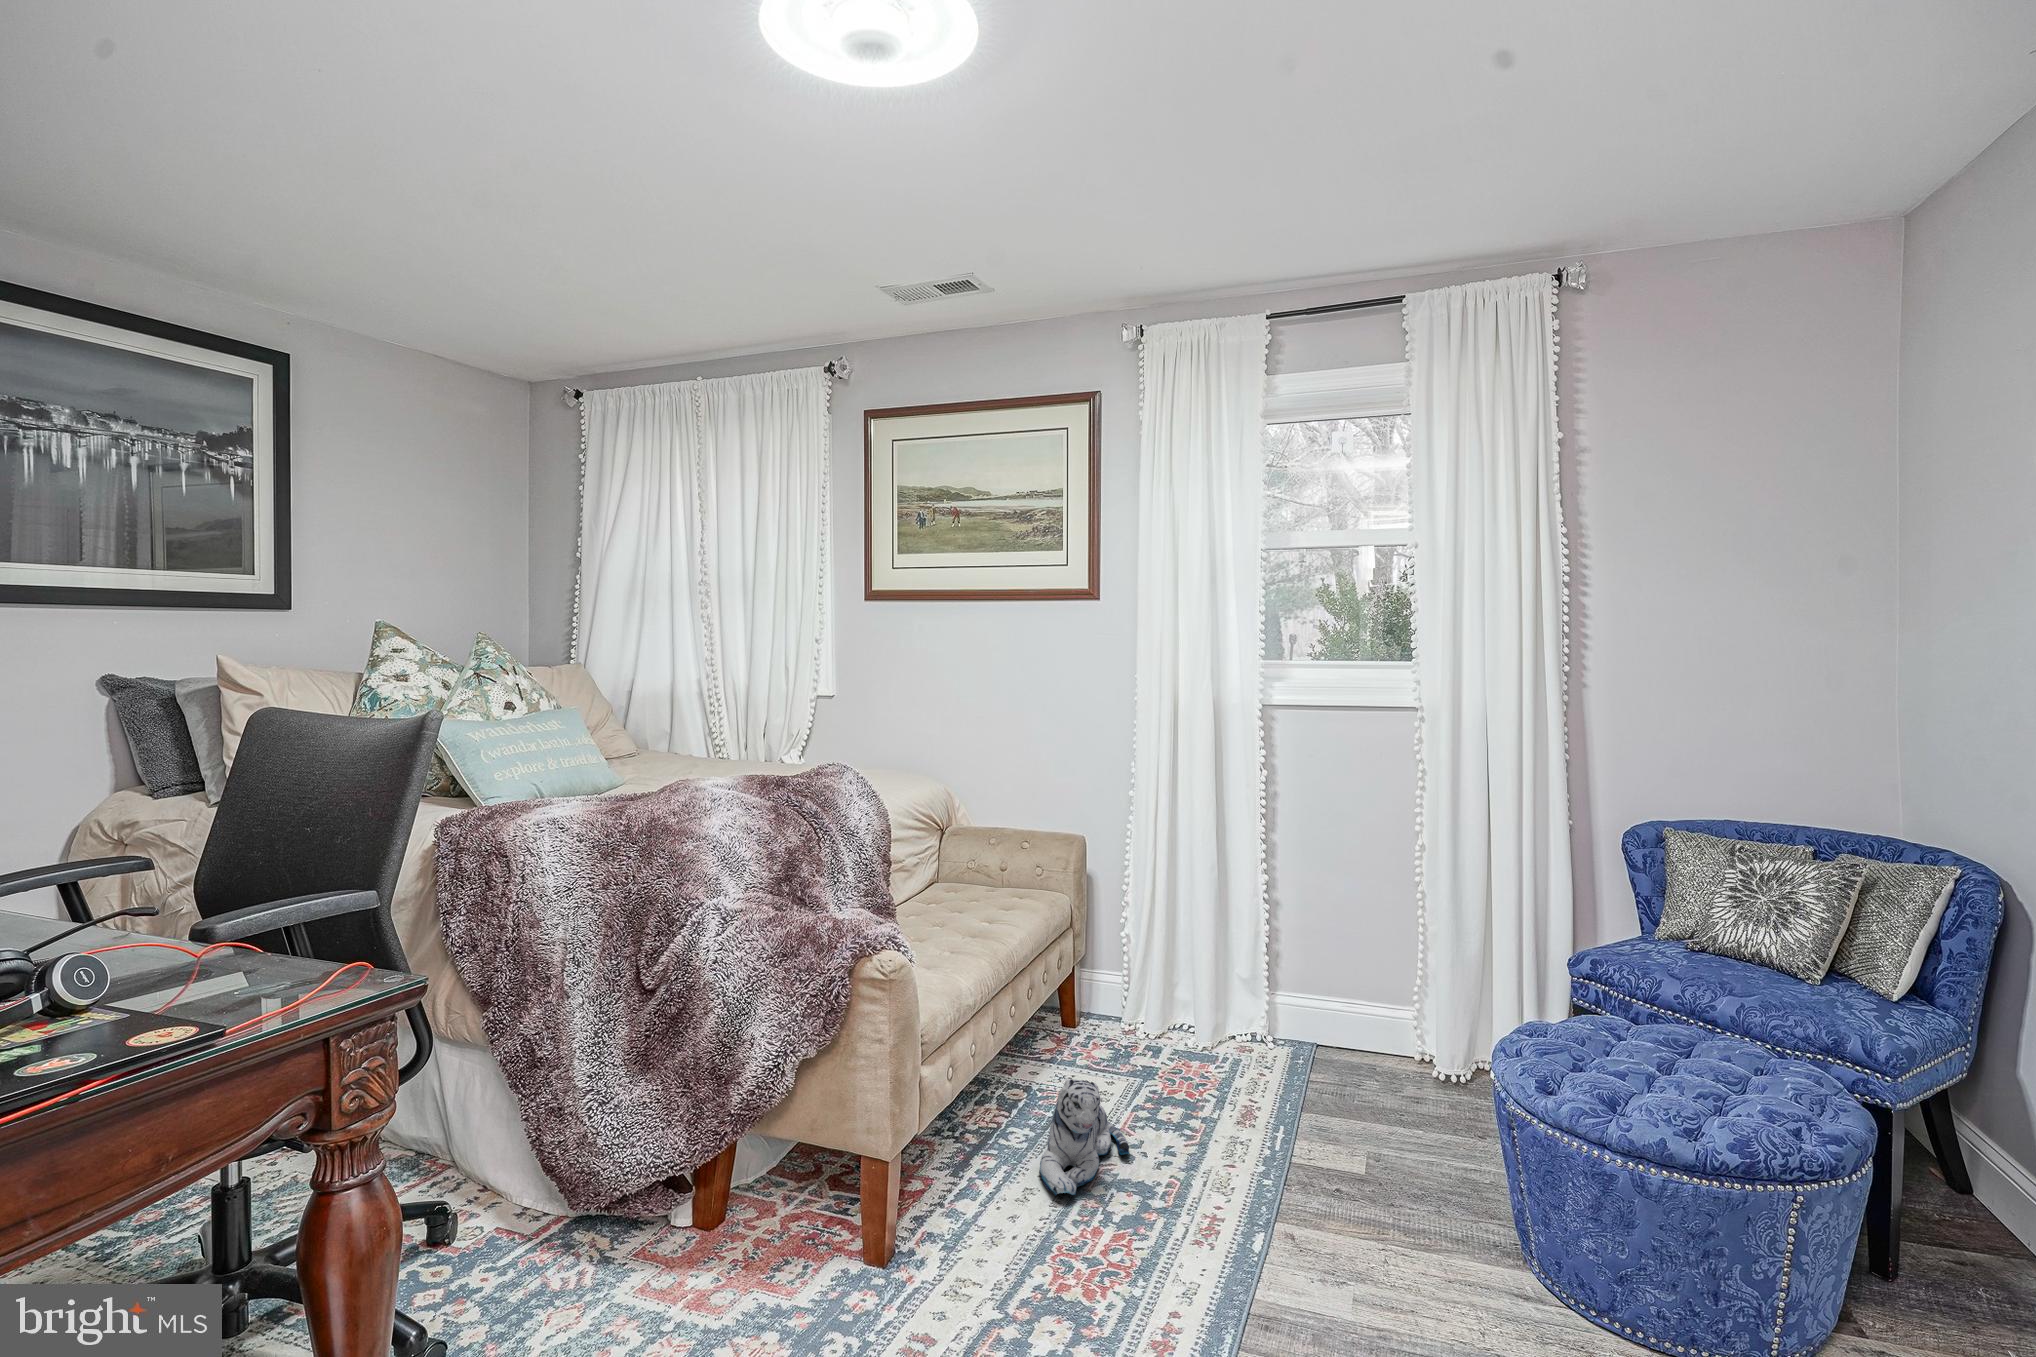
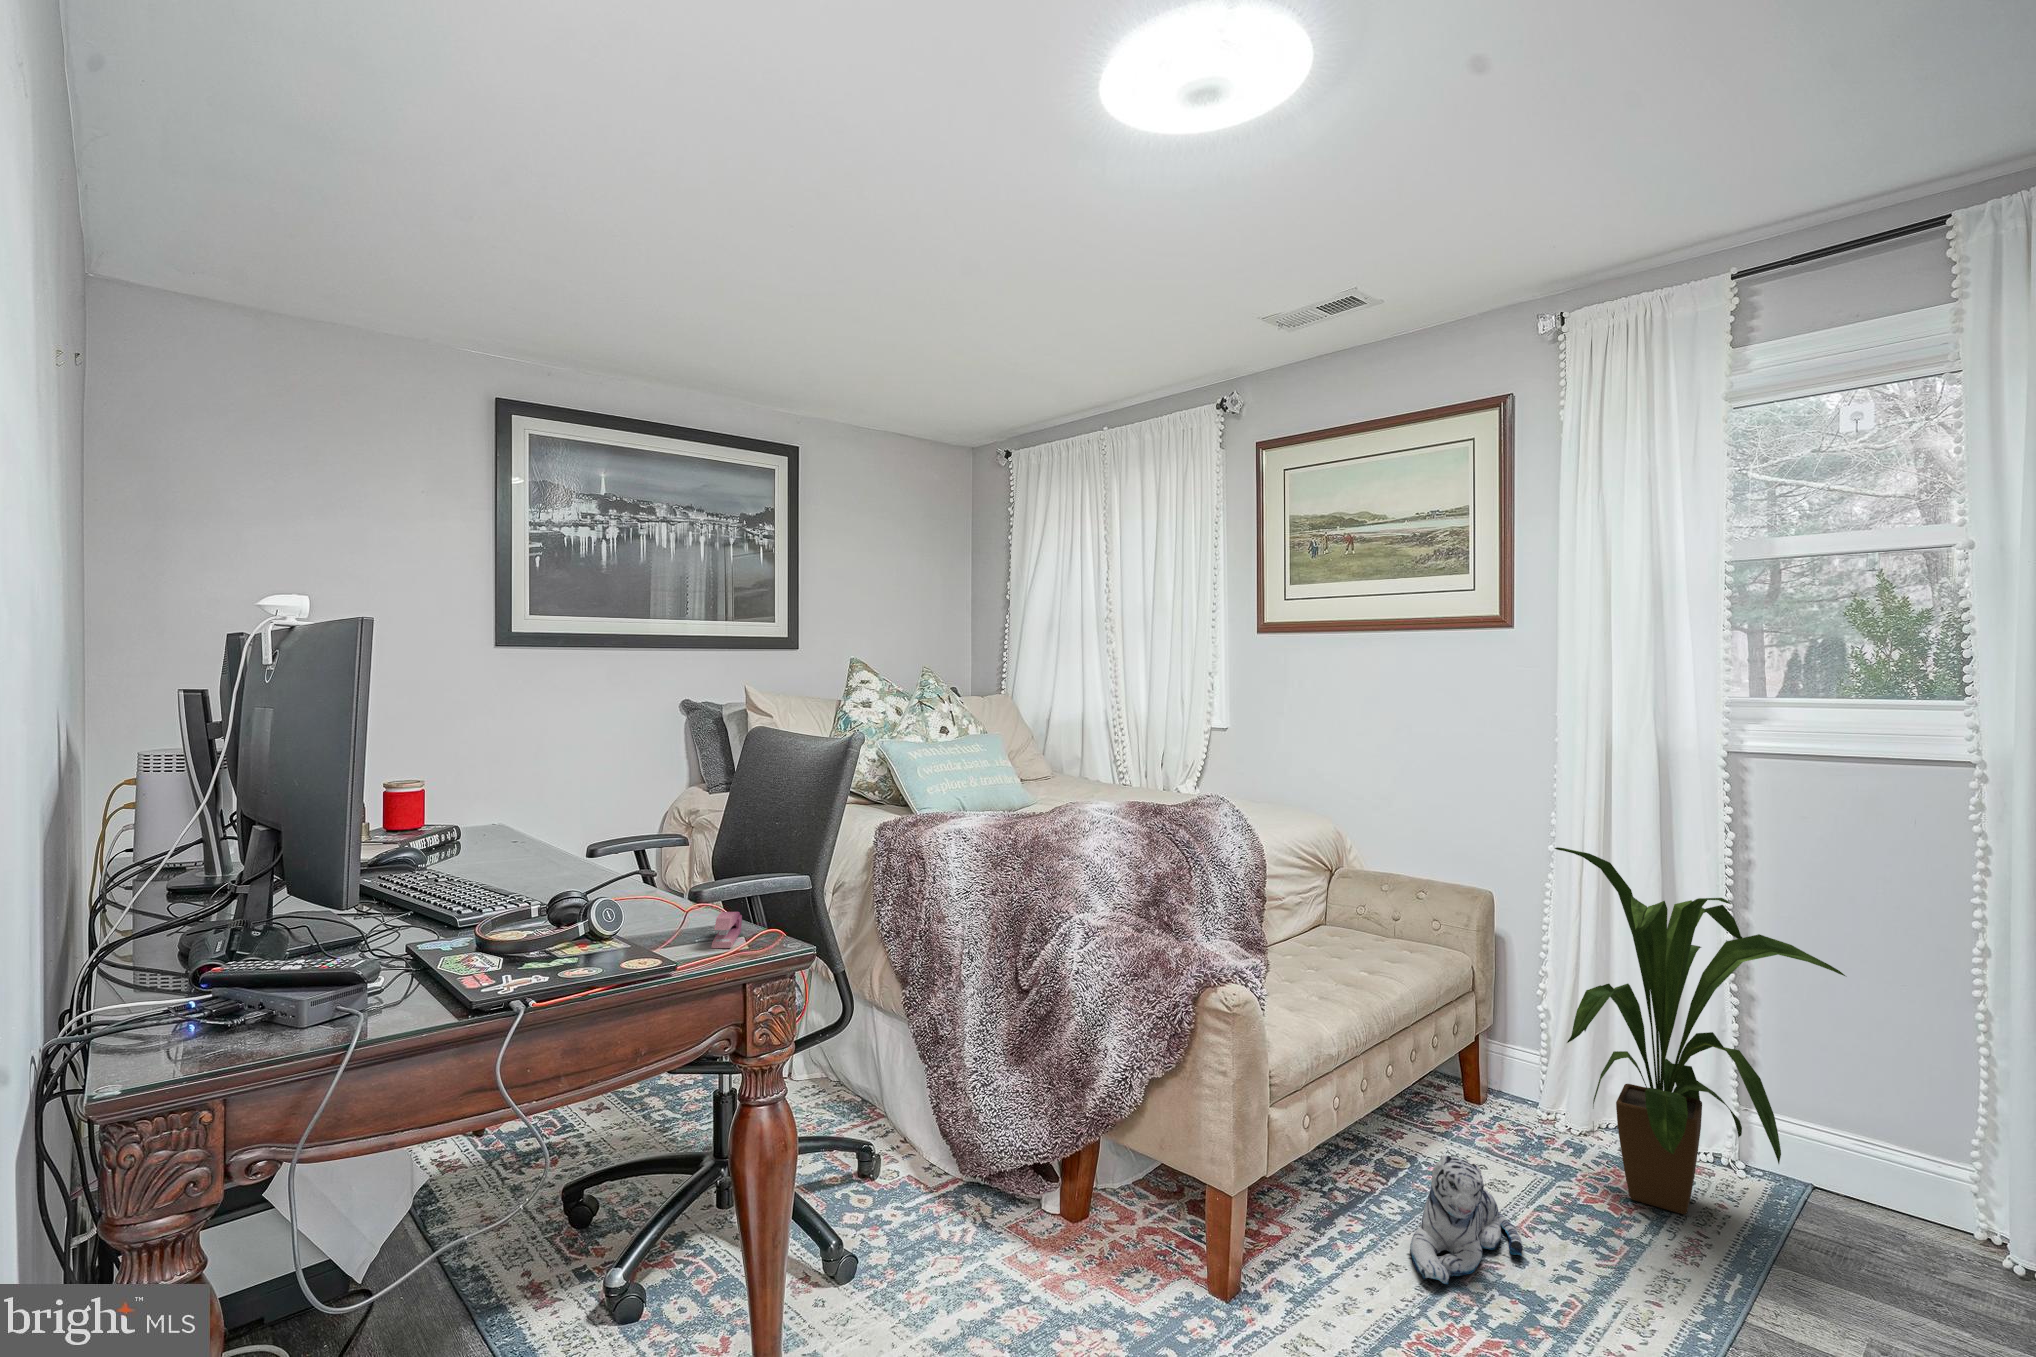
house plant: none [1146,787,1349,1089] -> present [1555,847,1845,1214]
stapler: none [279,950,309,1002] -> present [711,912,742,948]

